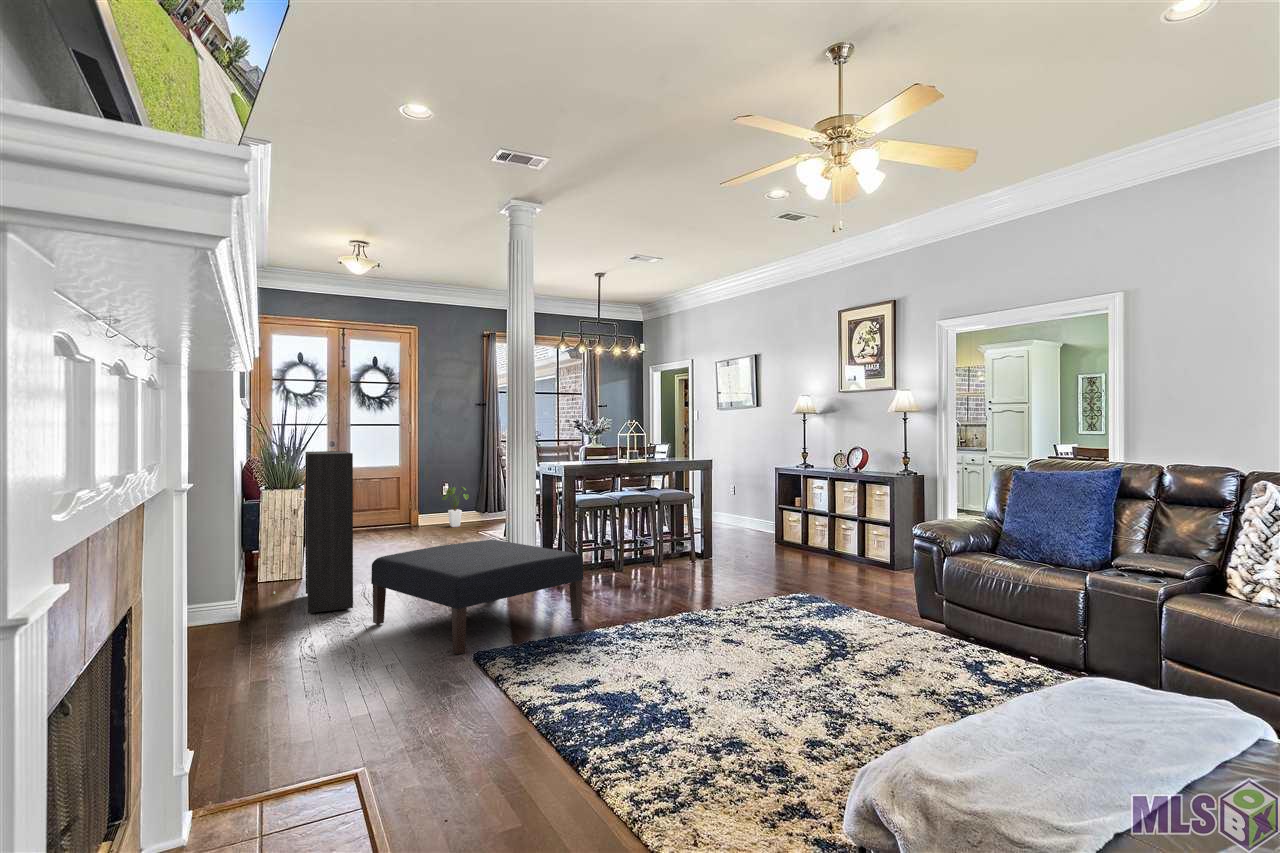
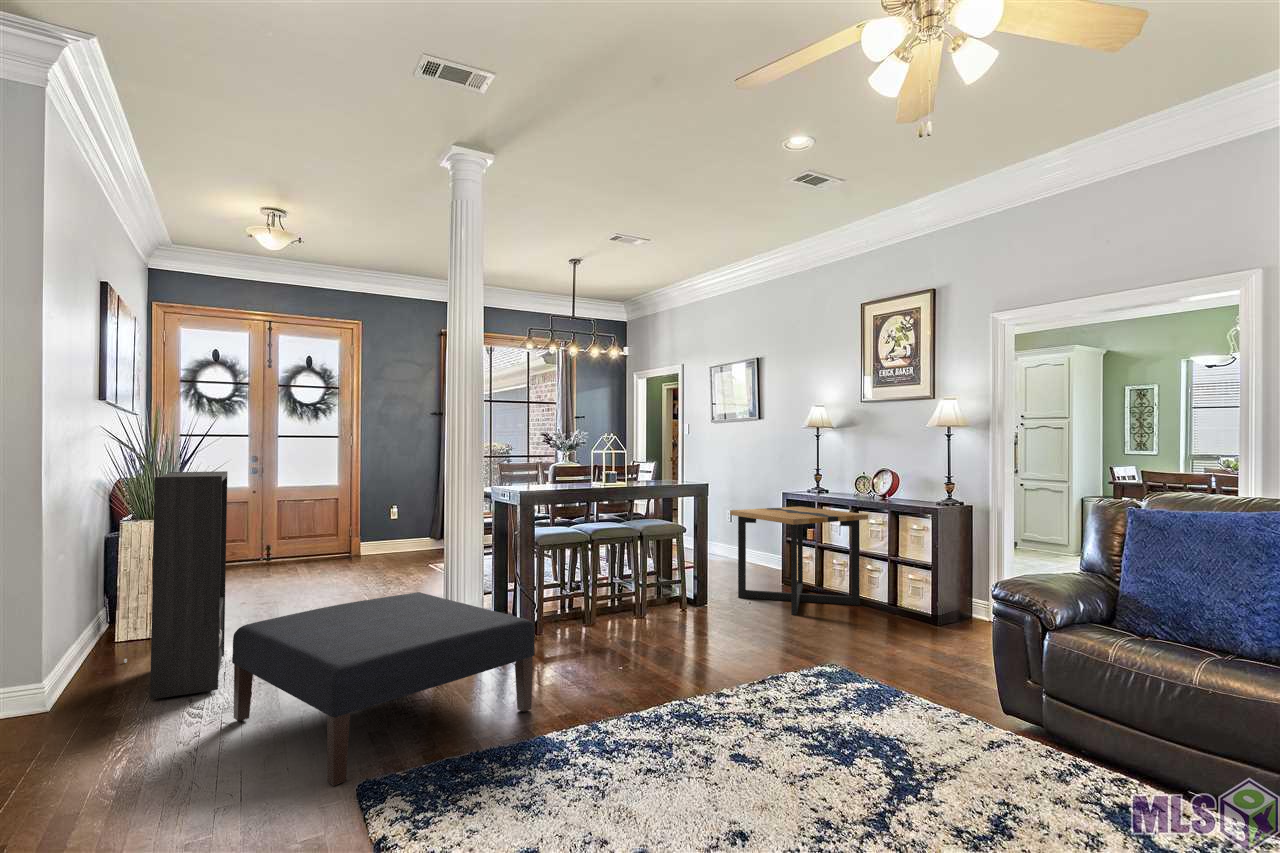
side table: none [731,479,842,564] -> present [730,506,868,615]
house plant: present [442,487,469,527] -> none [387,508,419,558]

